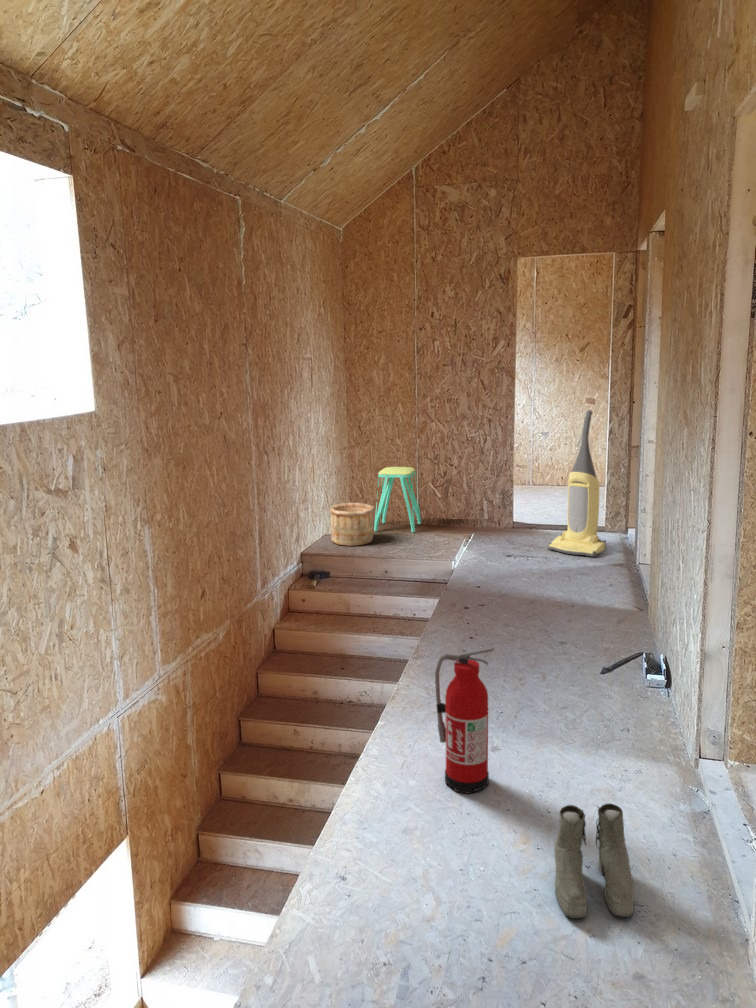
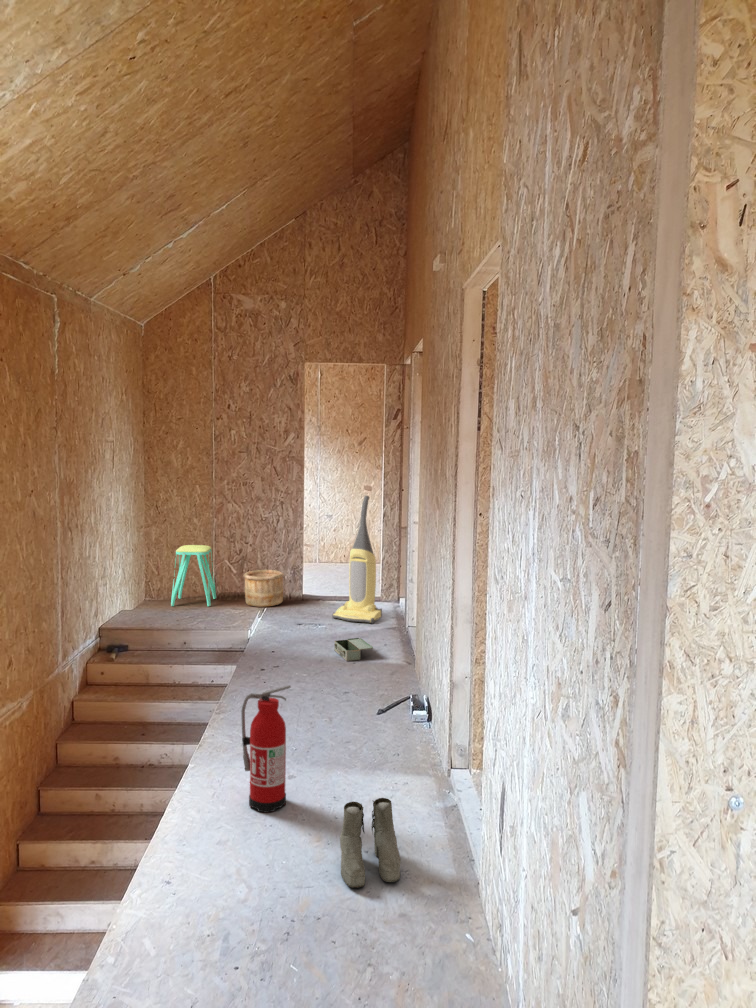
wooden bucket: present [330,503,374,546] -> present [244,570,284,607]
toolbox: none [550,576,596,602] -> present [334,638,373,661]

